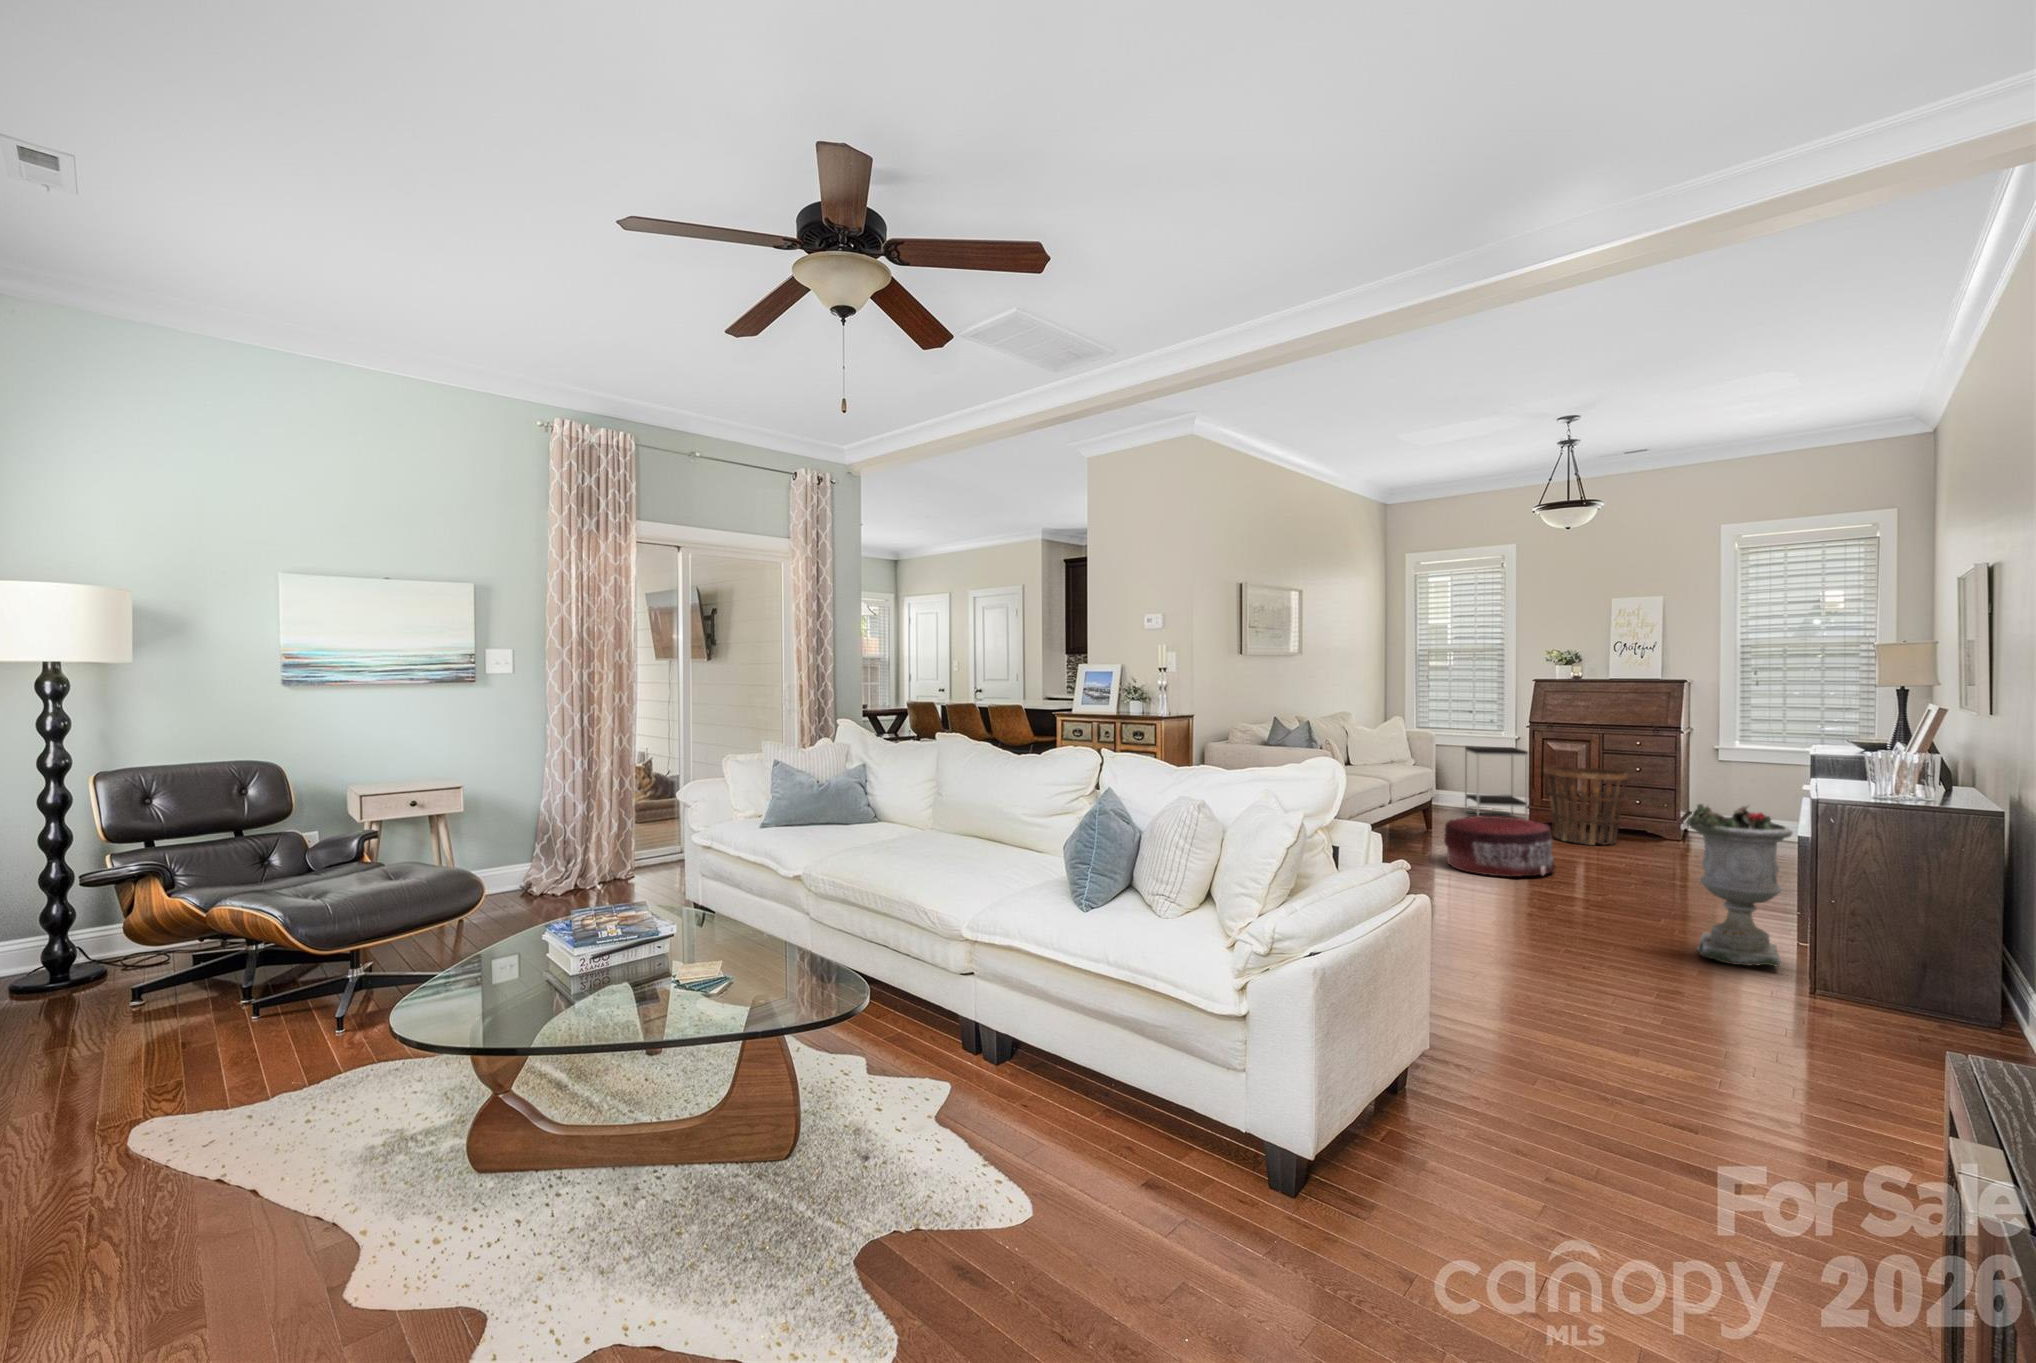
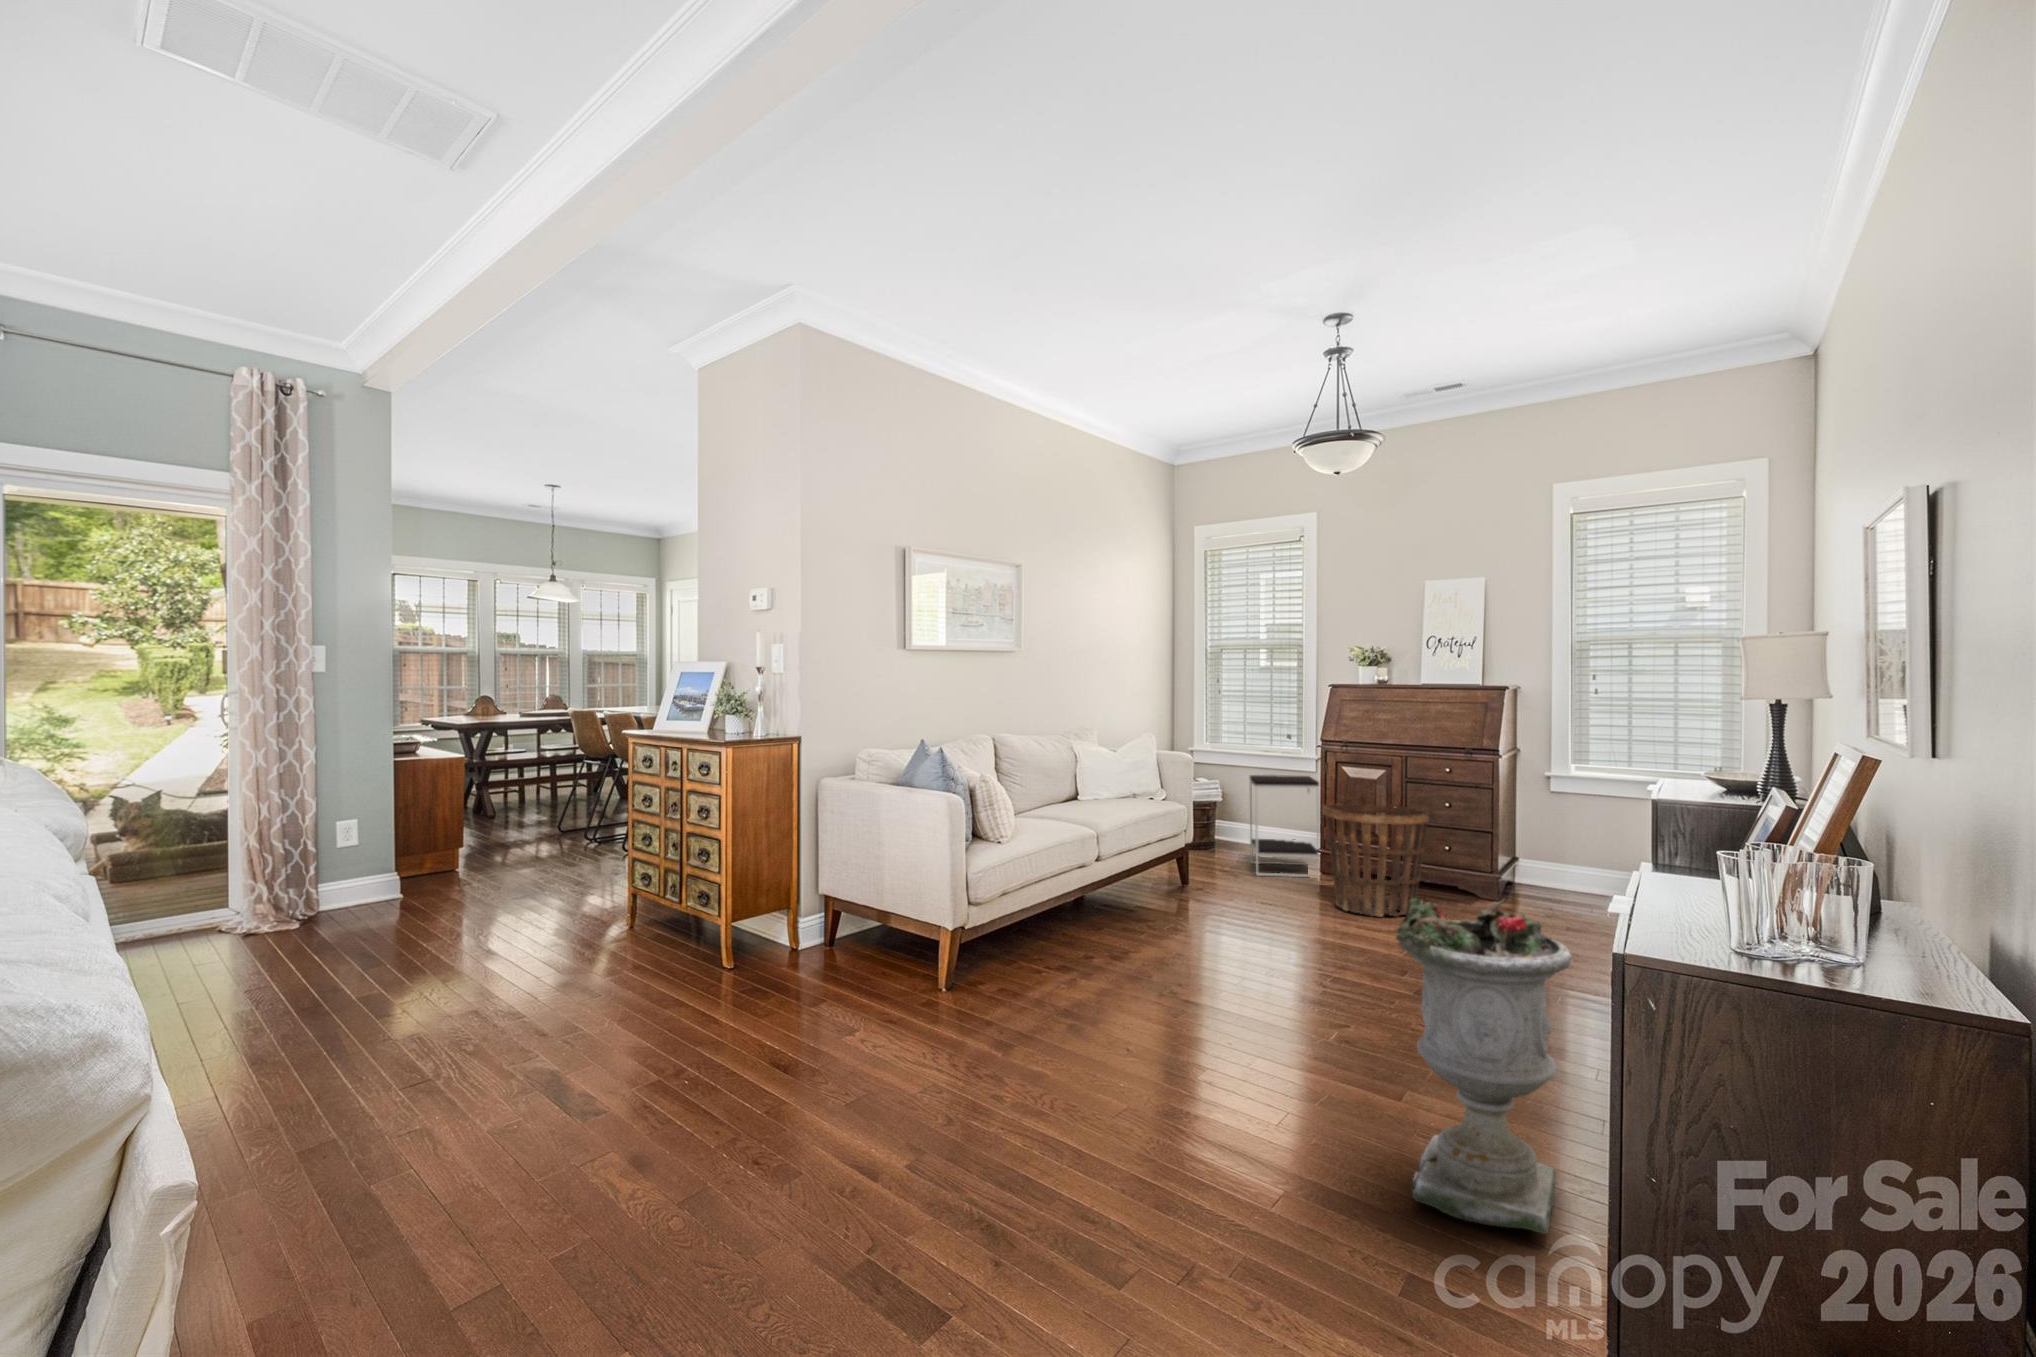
pouf: present [1444,816,1555,877] -> none [1140,881,1296,985]

